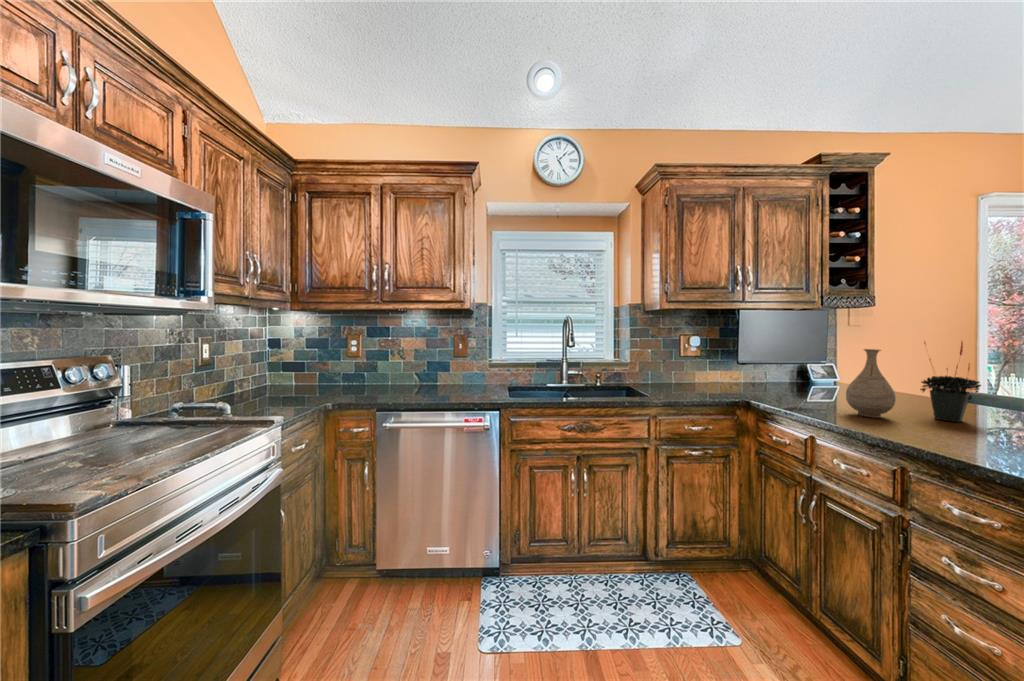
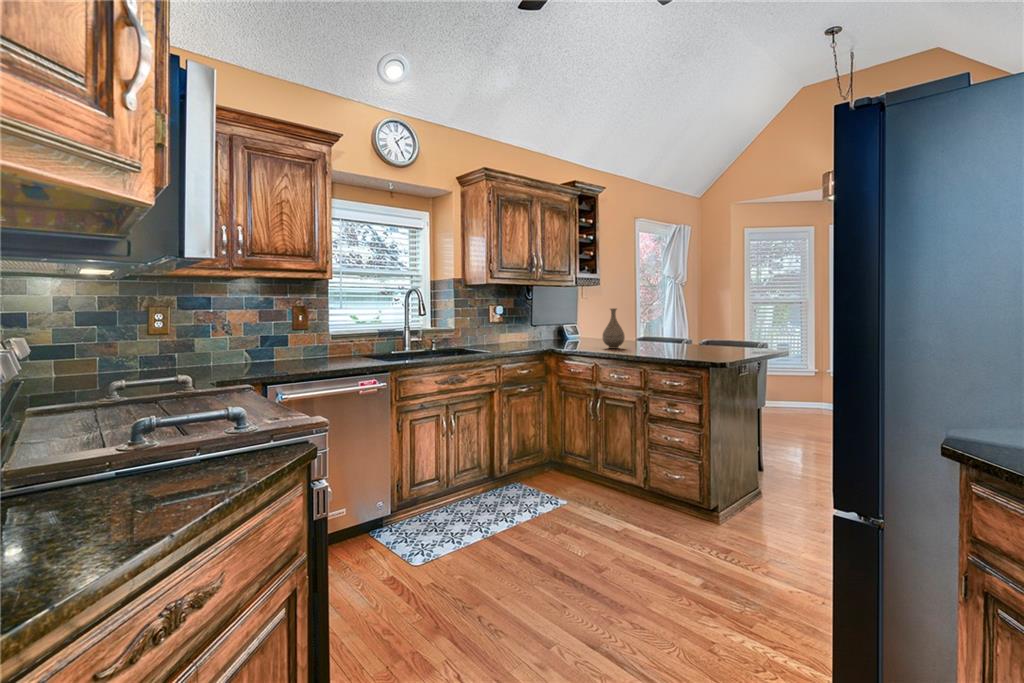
potted plant: present [920,342,981,422] -> none [630,301,653,347]

